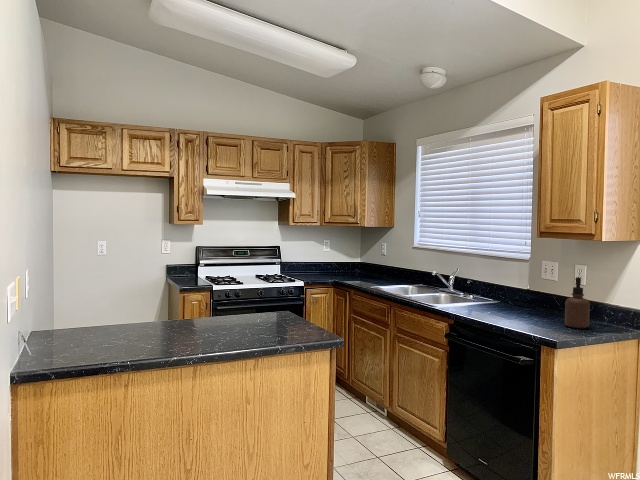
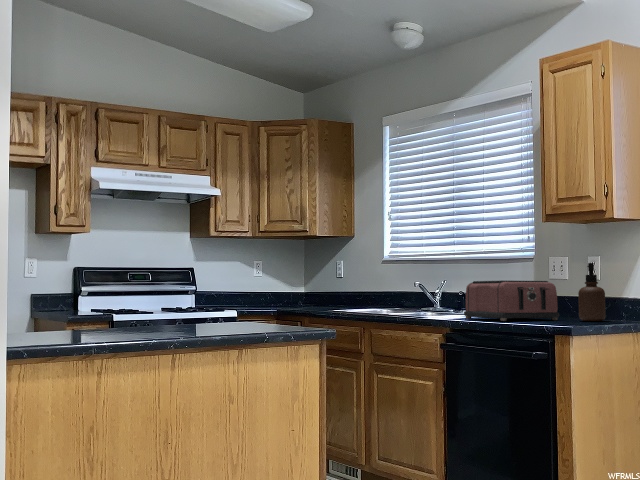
toaster: none [466,282,547,321] -> present [464,280,559,321]

